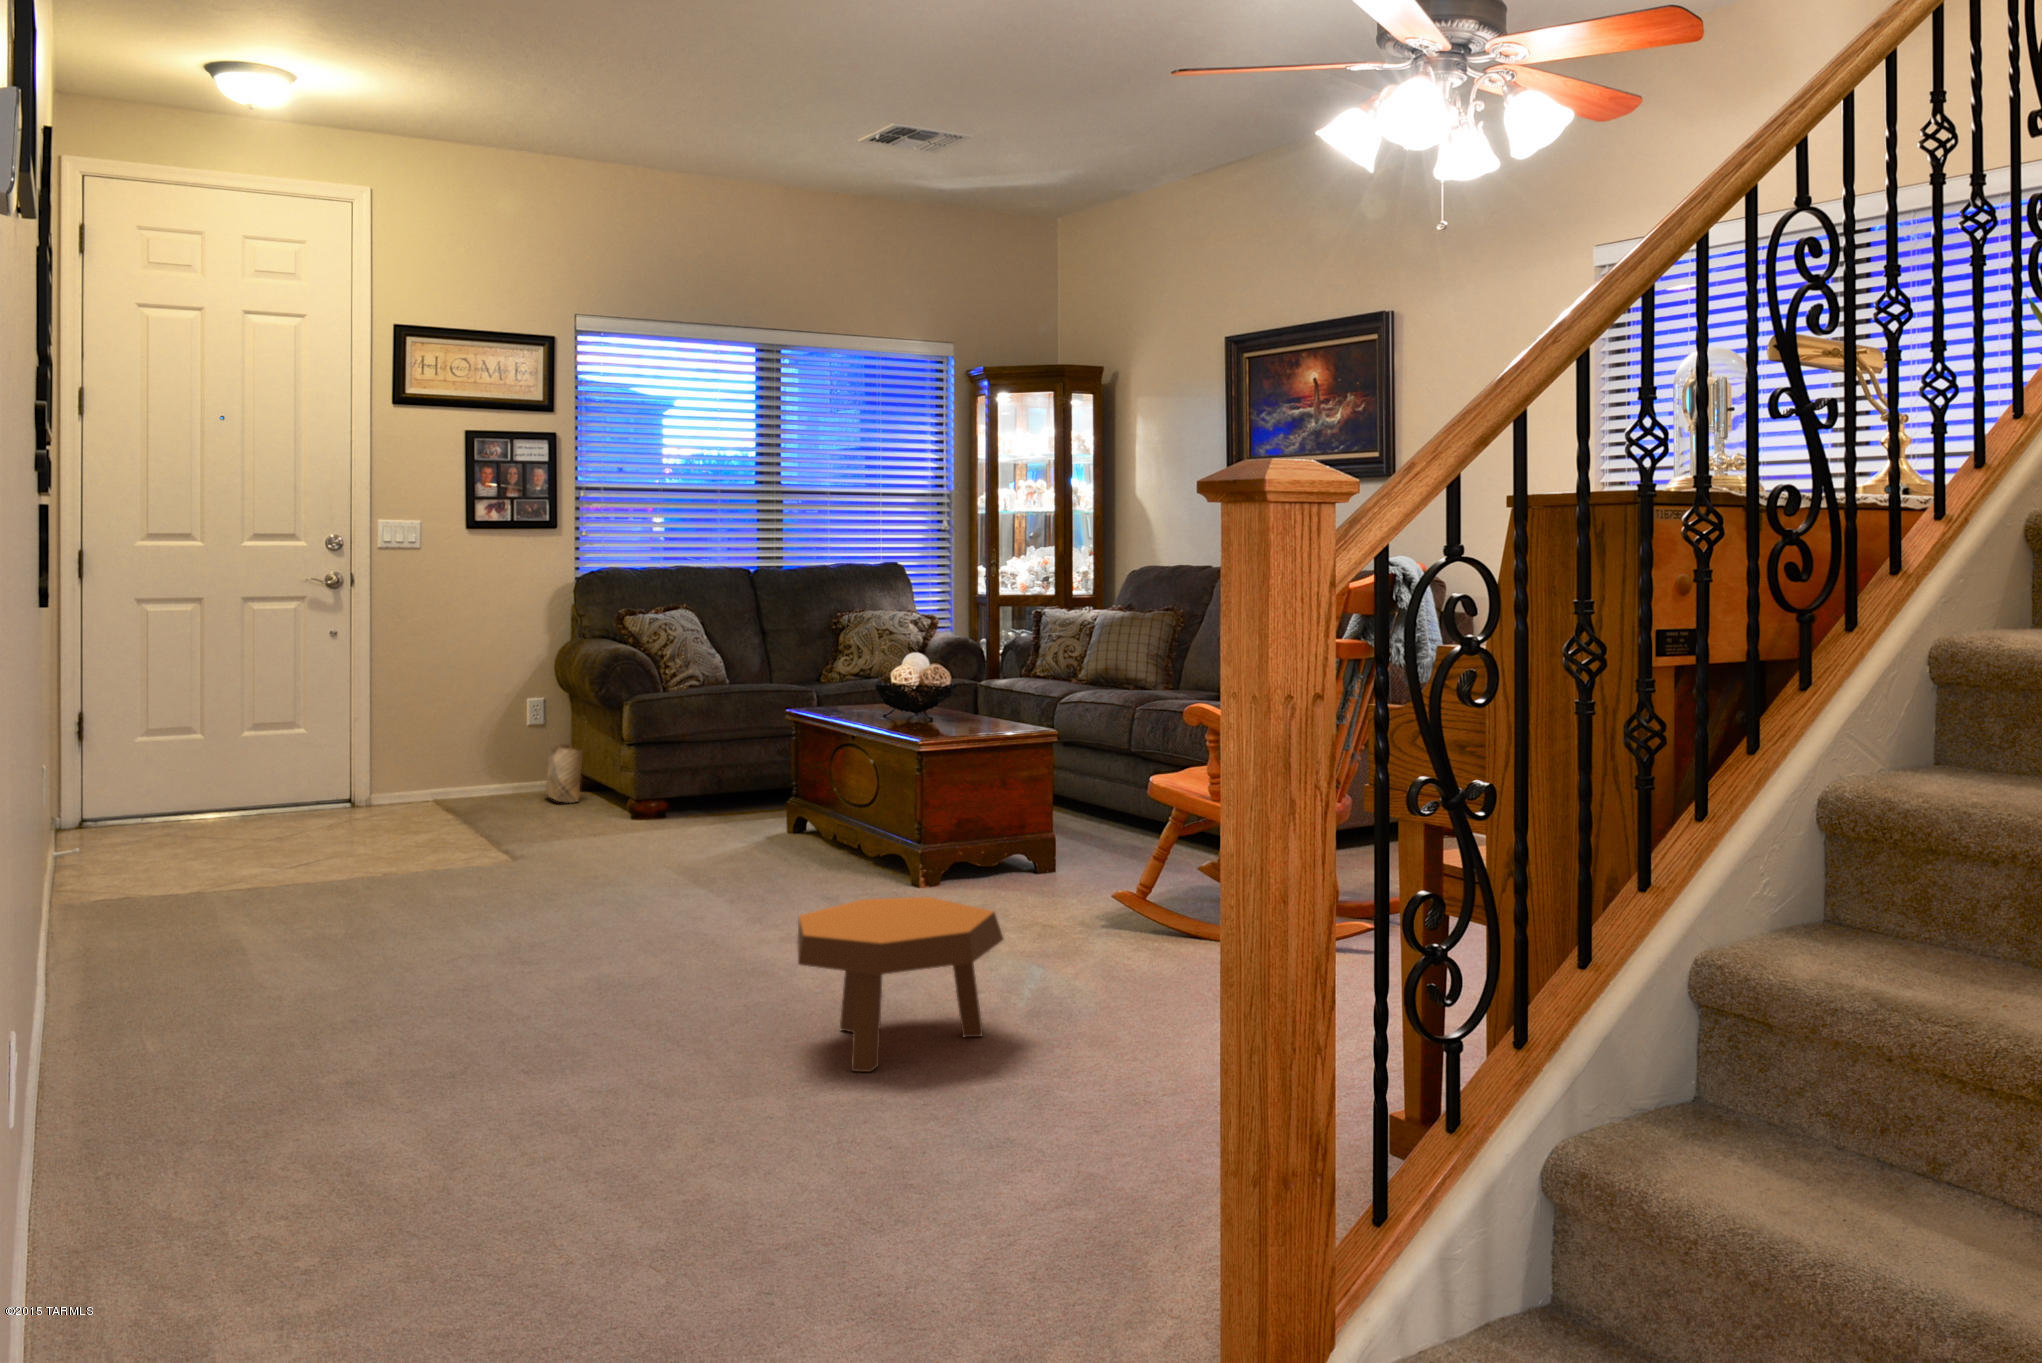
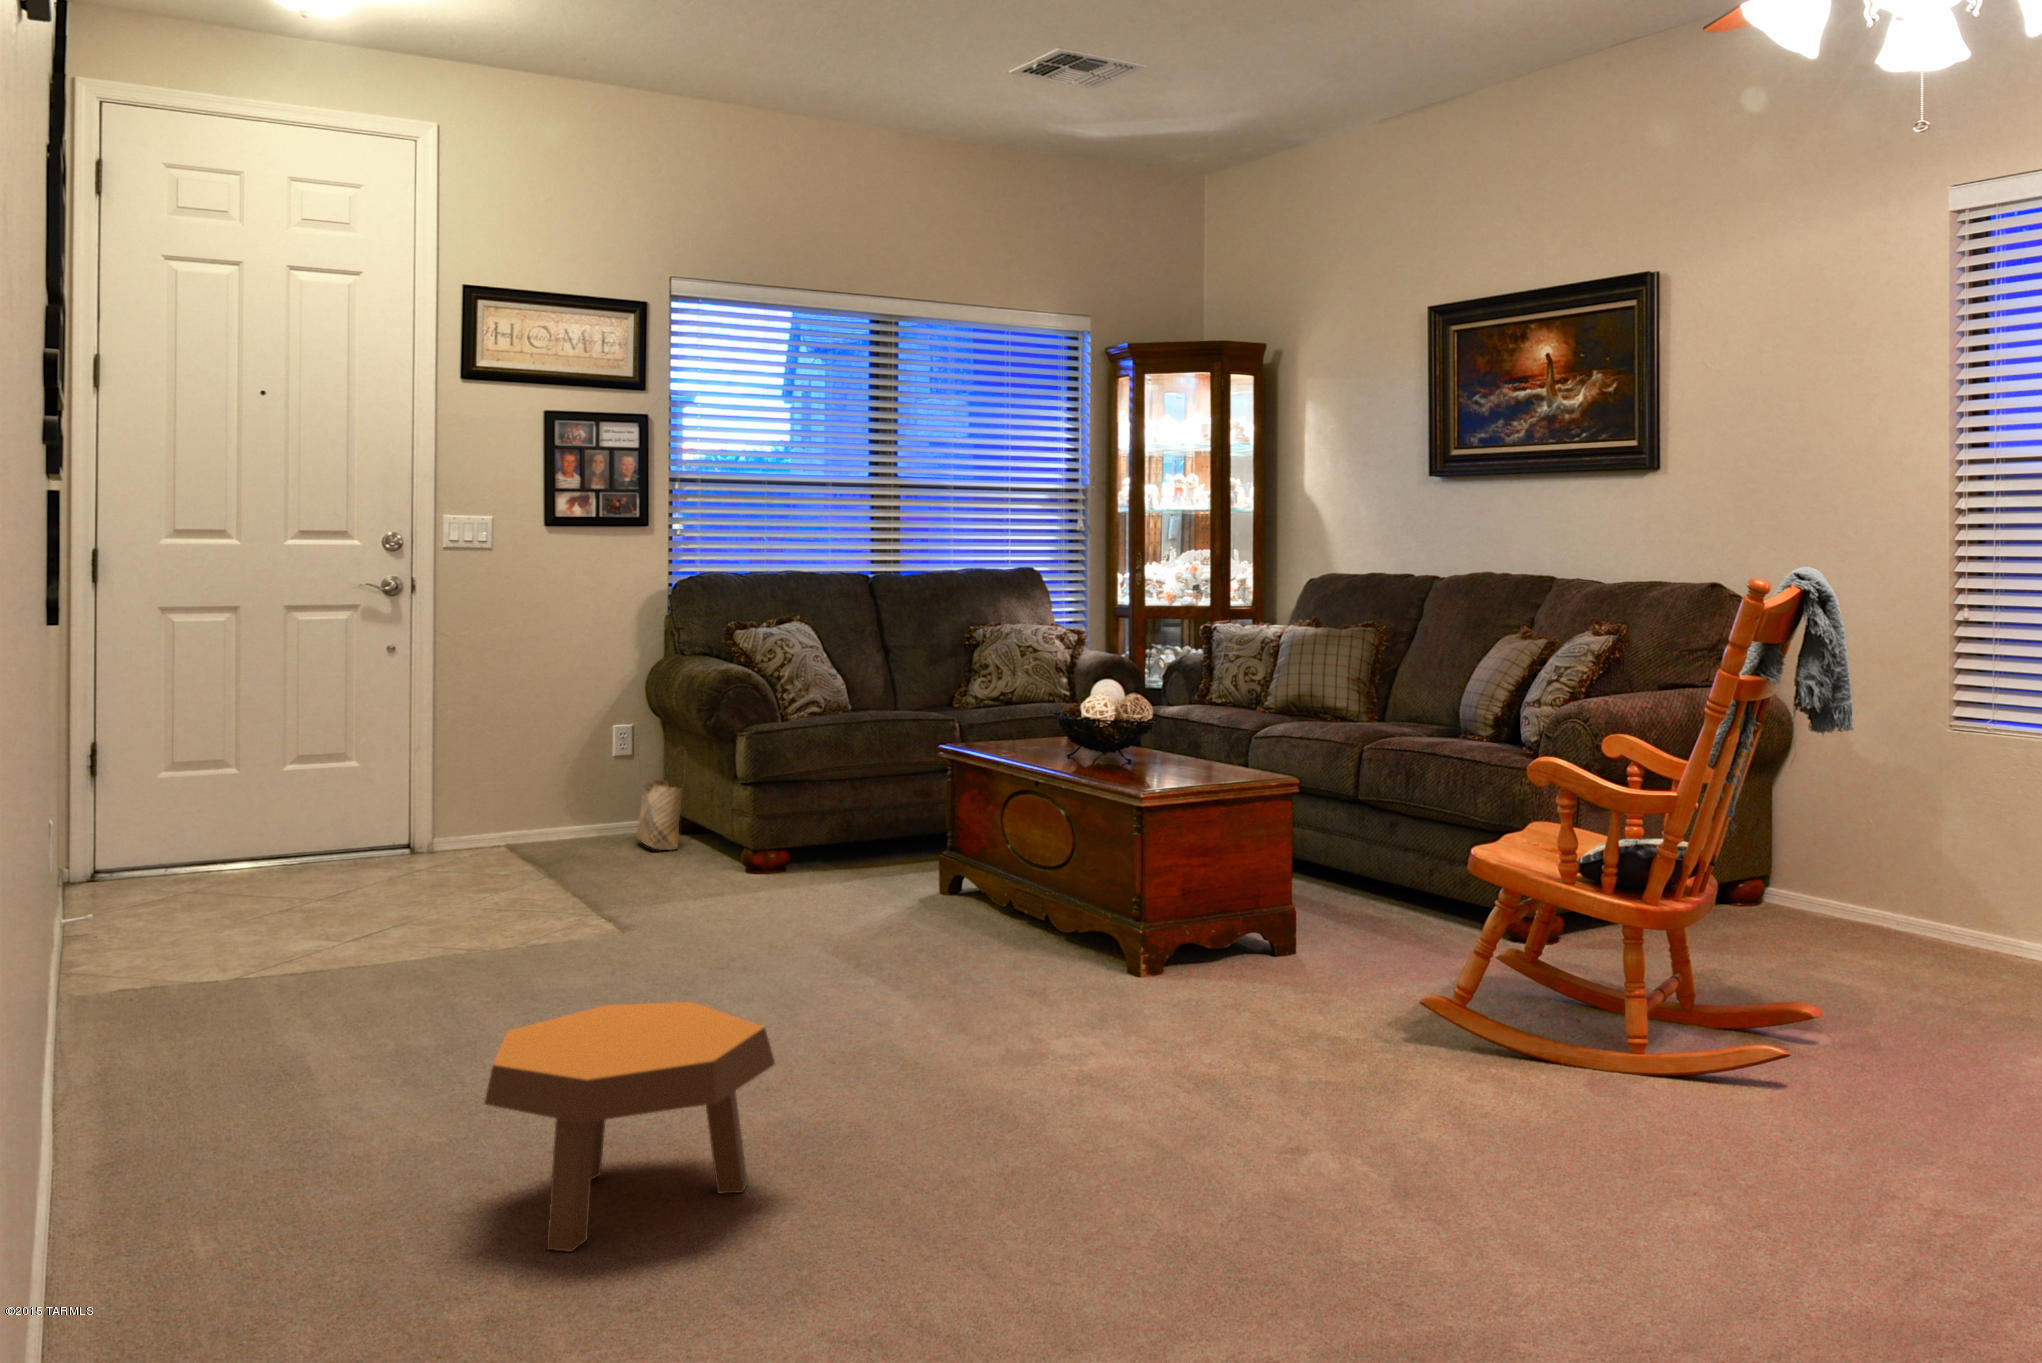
footstool: present [797,897,1003,1072] -> present [484,1002,776,1252]

